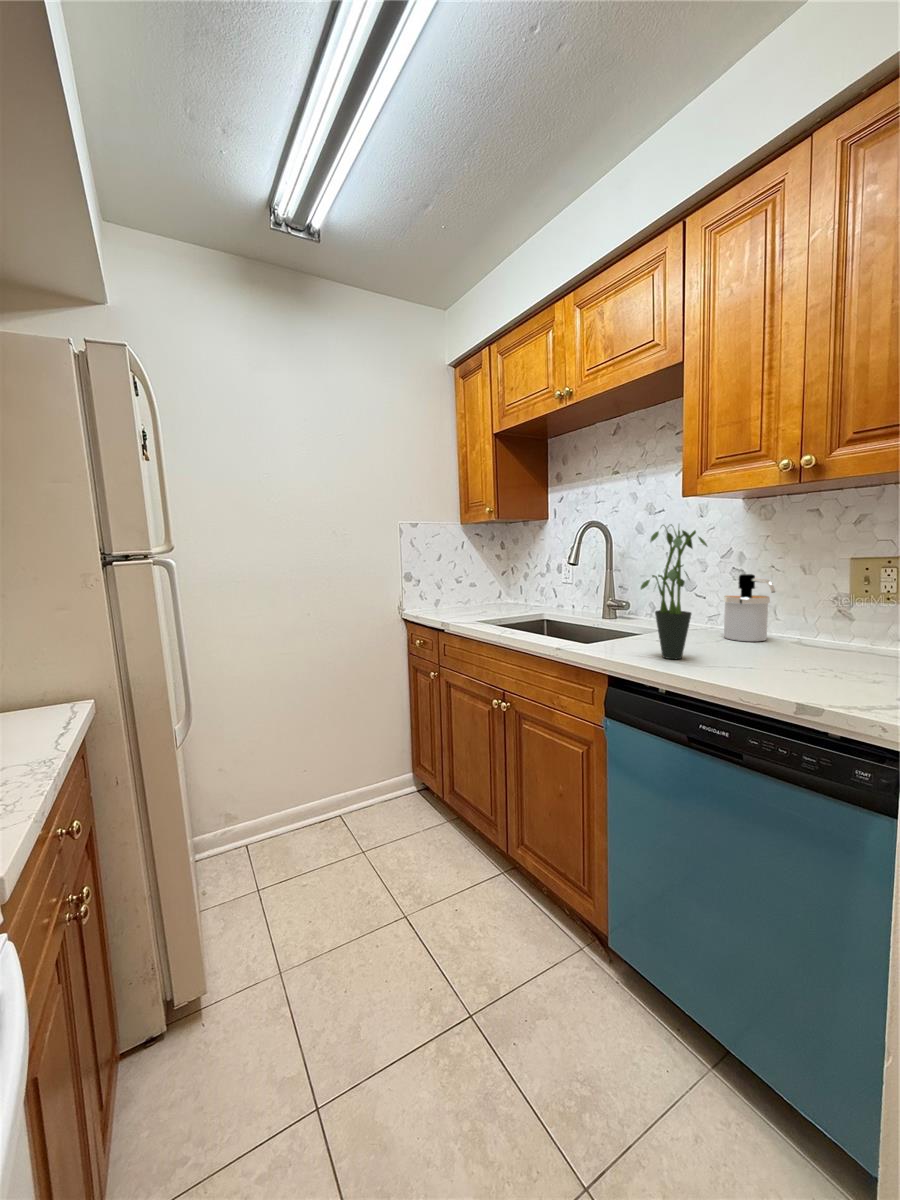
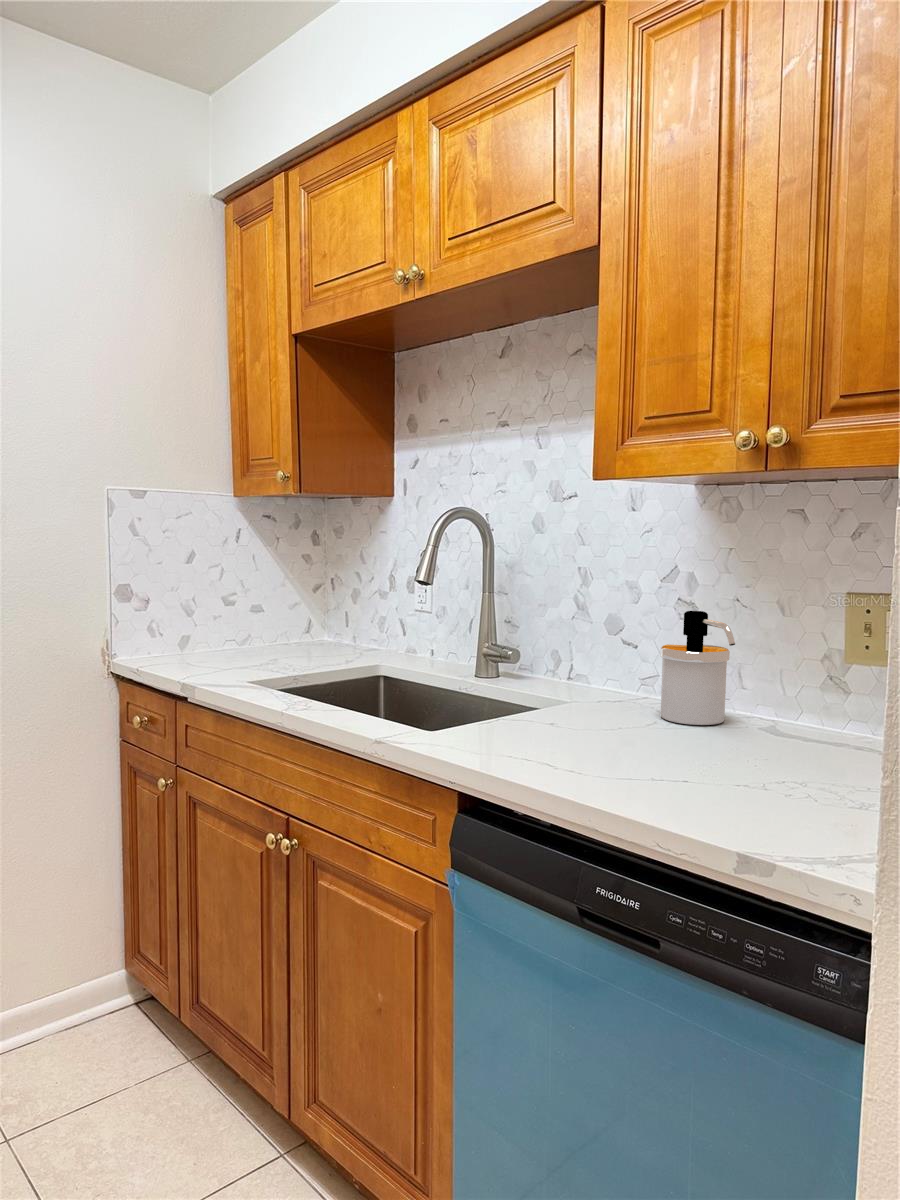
potted plant: present [641,524,707,659] -> none [515,526,624,766]

